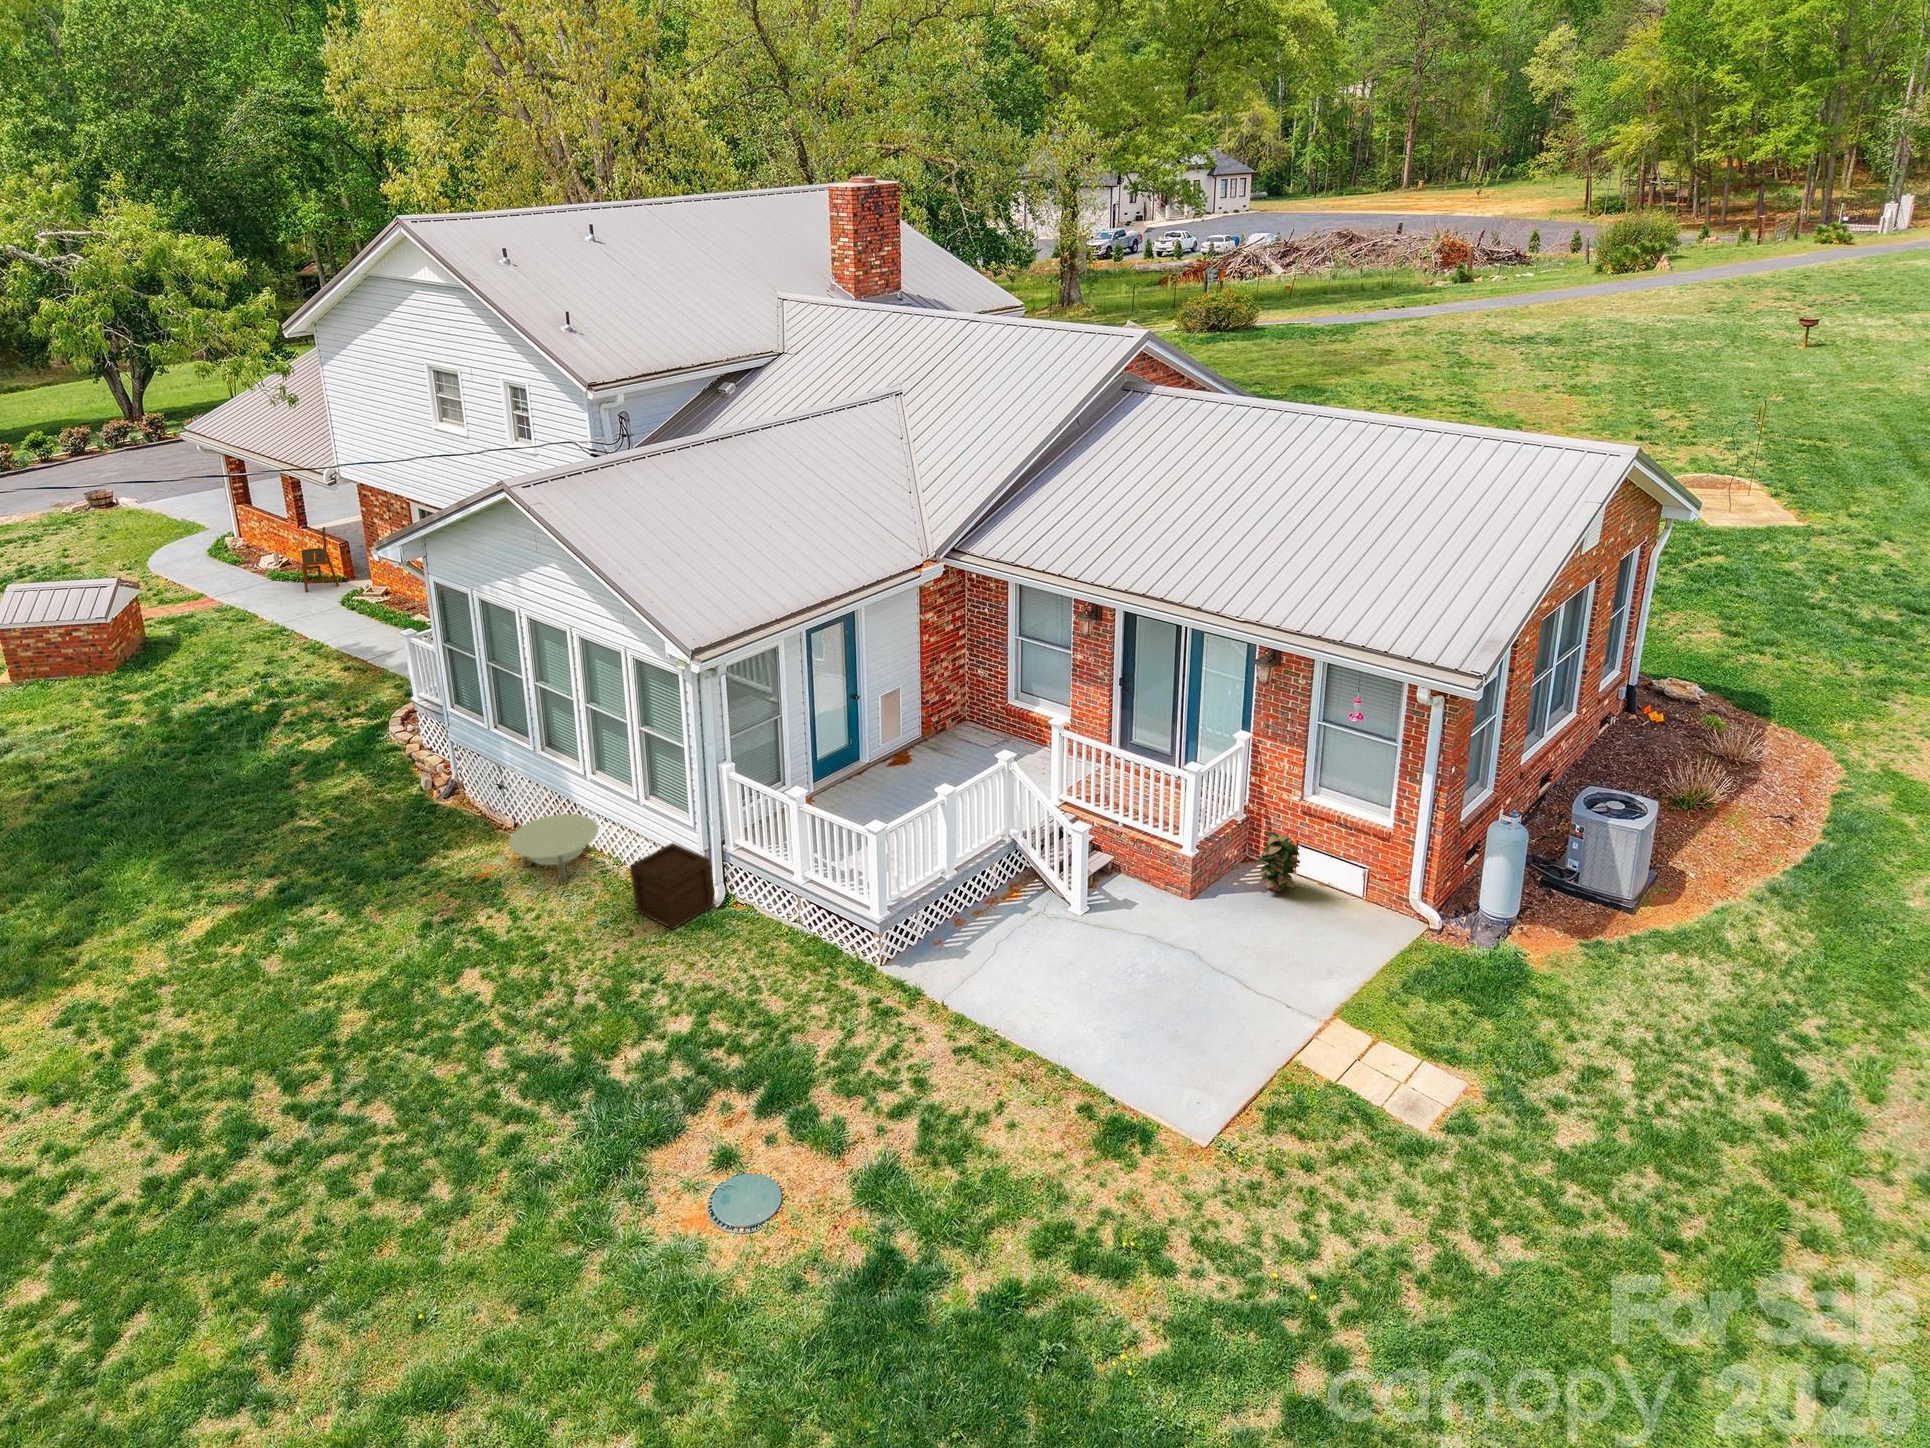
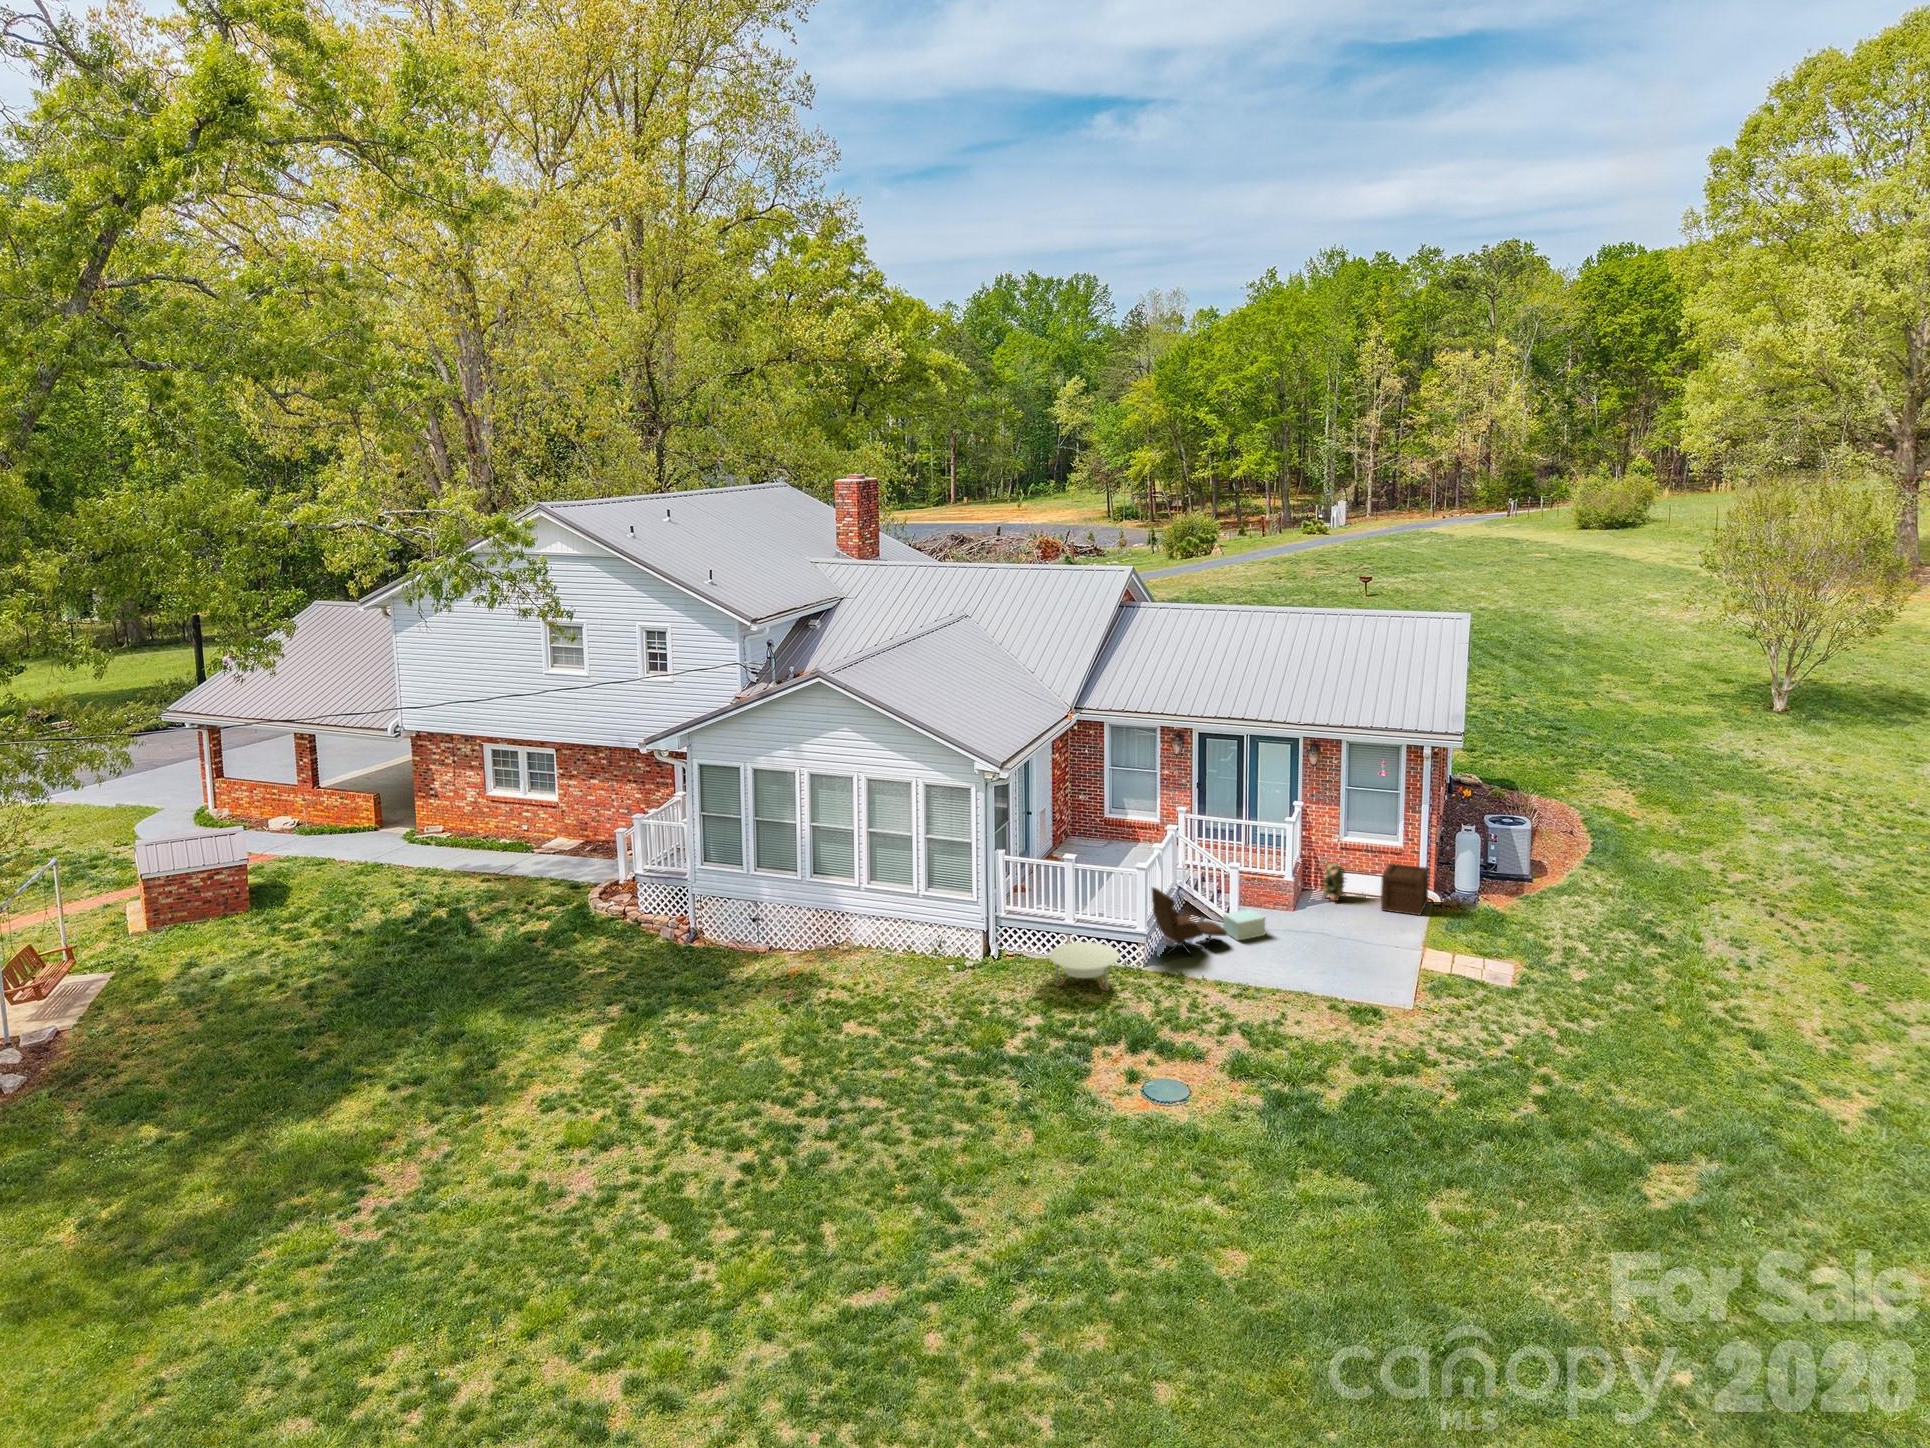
bench: present [302,527,339,592] -> none [329,782,377,839]
round table: present [509,814,599,885] -> present [1049,942,1120,991]
wooden crate: present [630,843,715,929] -> present [1381,864,1429,915]
lounge chair: none [935,844,1046,955] -> present [1152,887,1227,955]
storage box: none [1062,891,1114,939] -> present [1223,909,1265,940]

